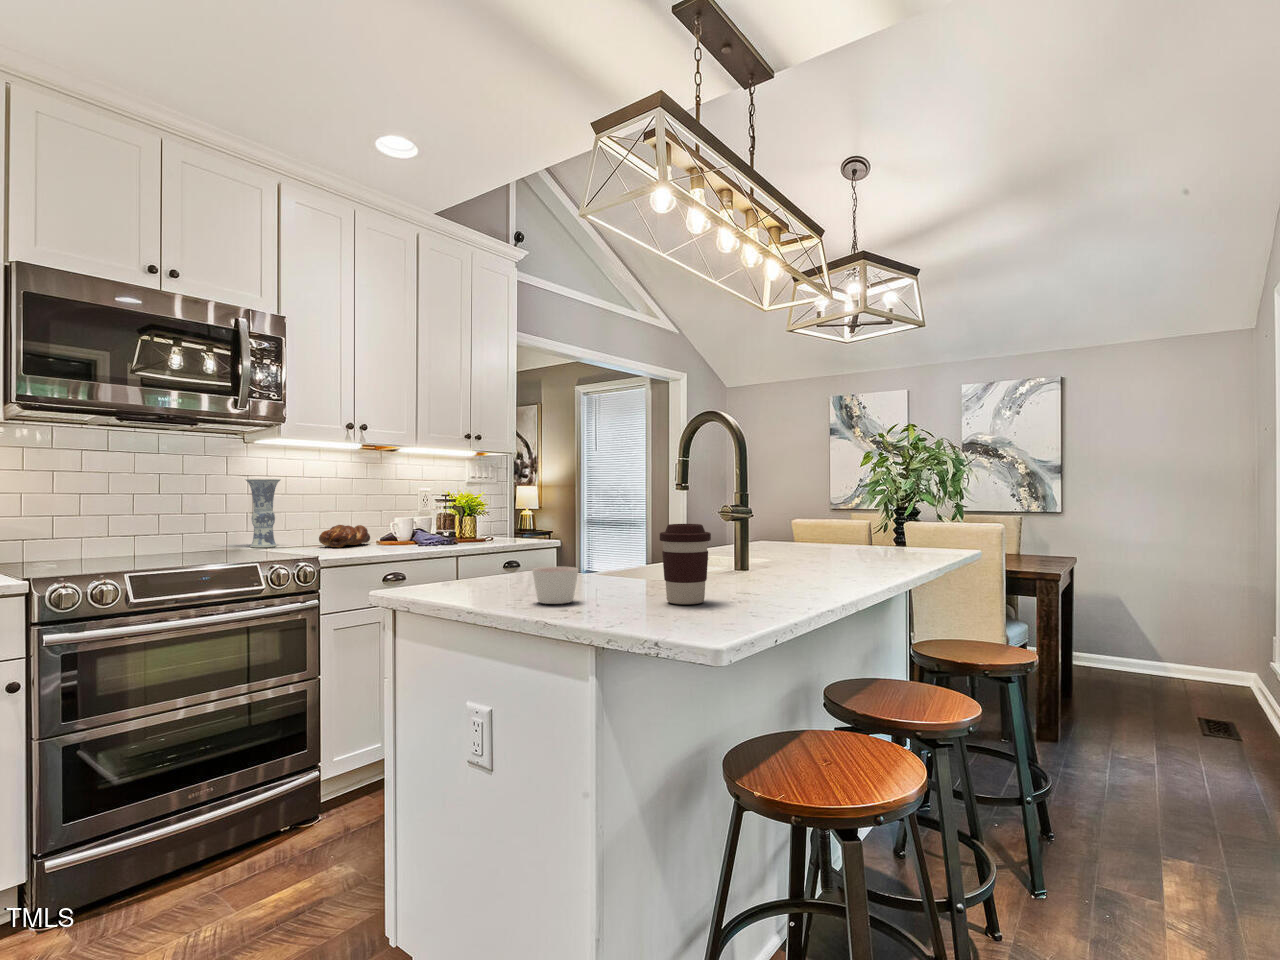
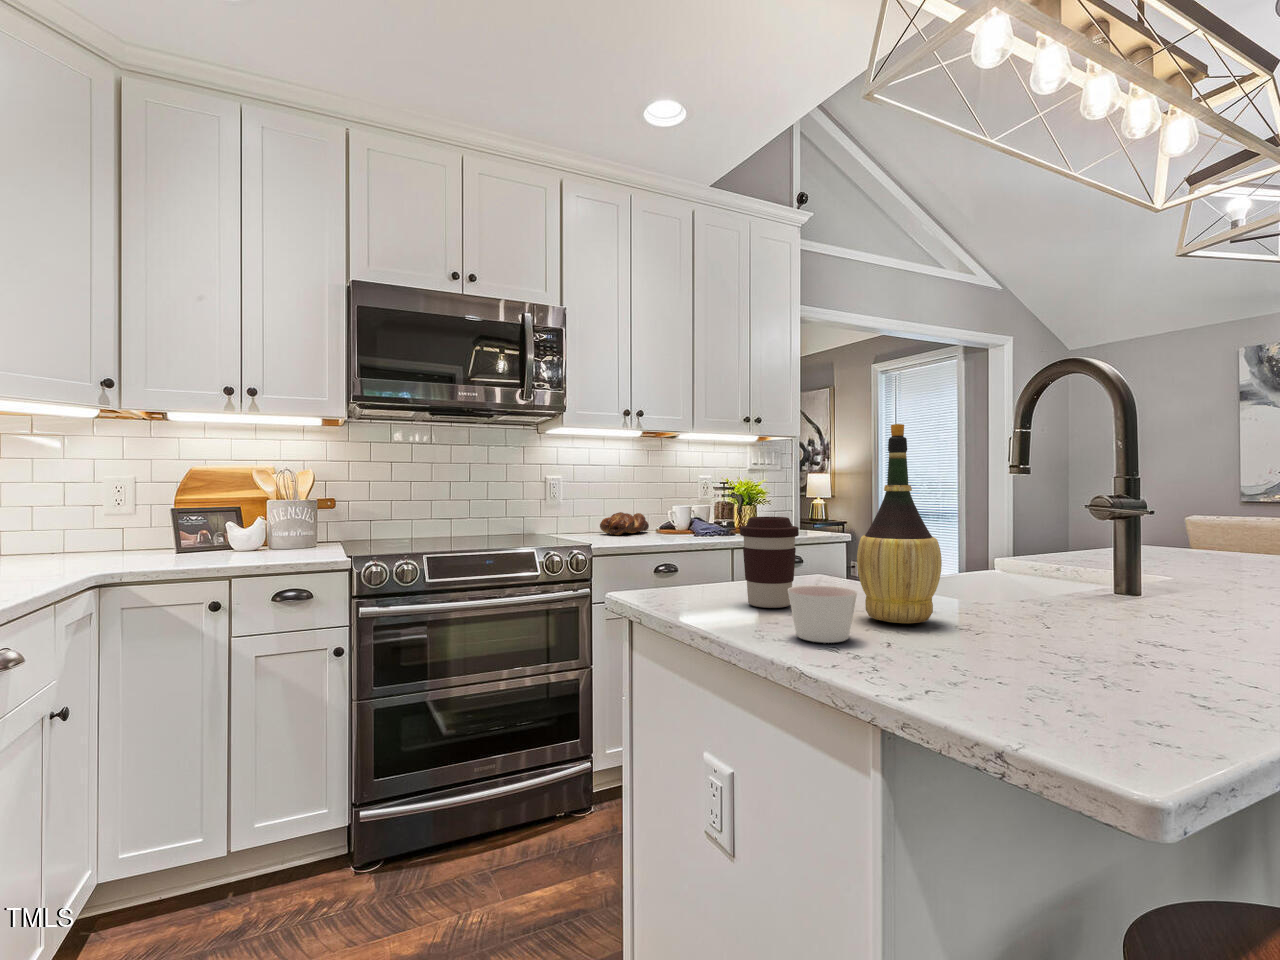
wine bottle: none [576,453,631,591] -> present [857,424,942,623]
vase: present [245,479,281,548] -> none [537,467,568,533]
coffee cup: present [660,524,711,604] -> present [740,517,799,608]

